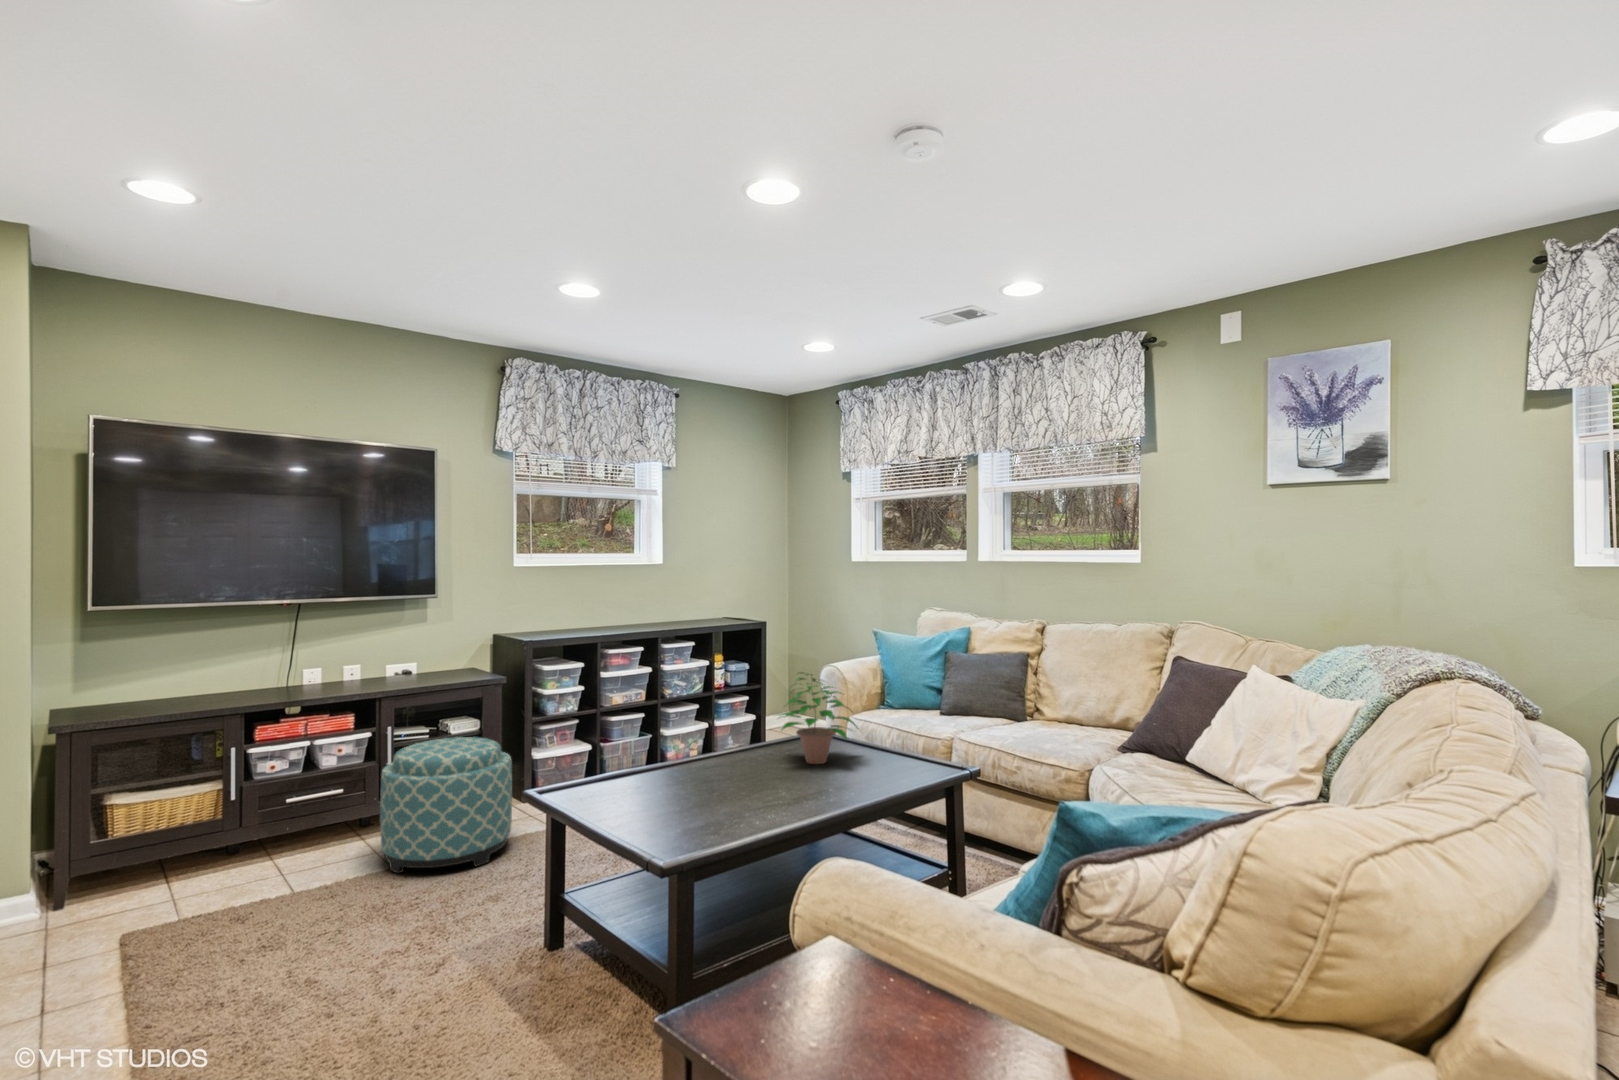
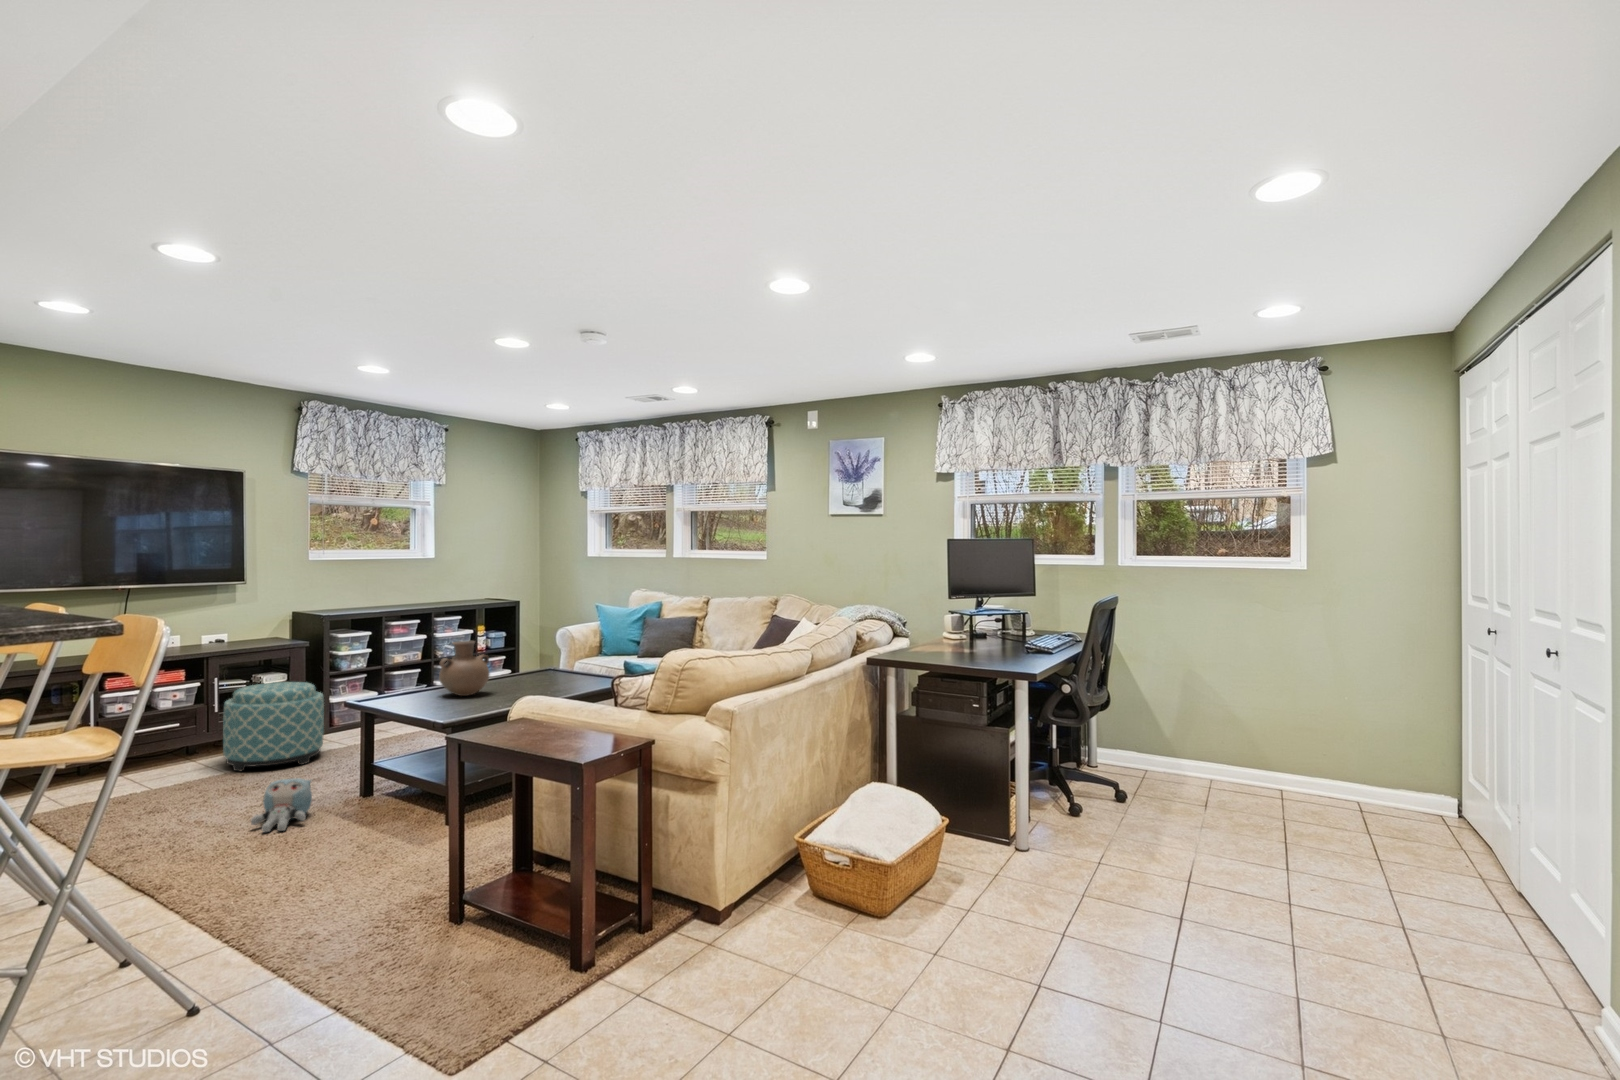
potted plant: present [778,672,857,764] -> none [516,627,571,683]
vase: none [654,699,734,795] -> present [439,641,490,696]
plush toy: none [344,937,453,1052] -> present [251,778,312,832]

